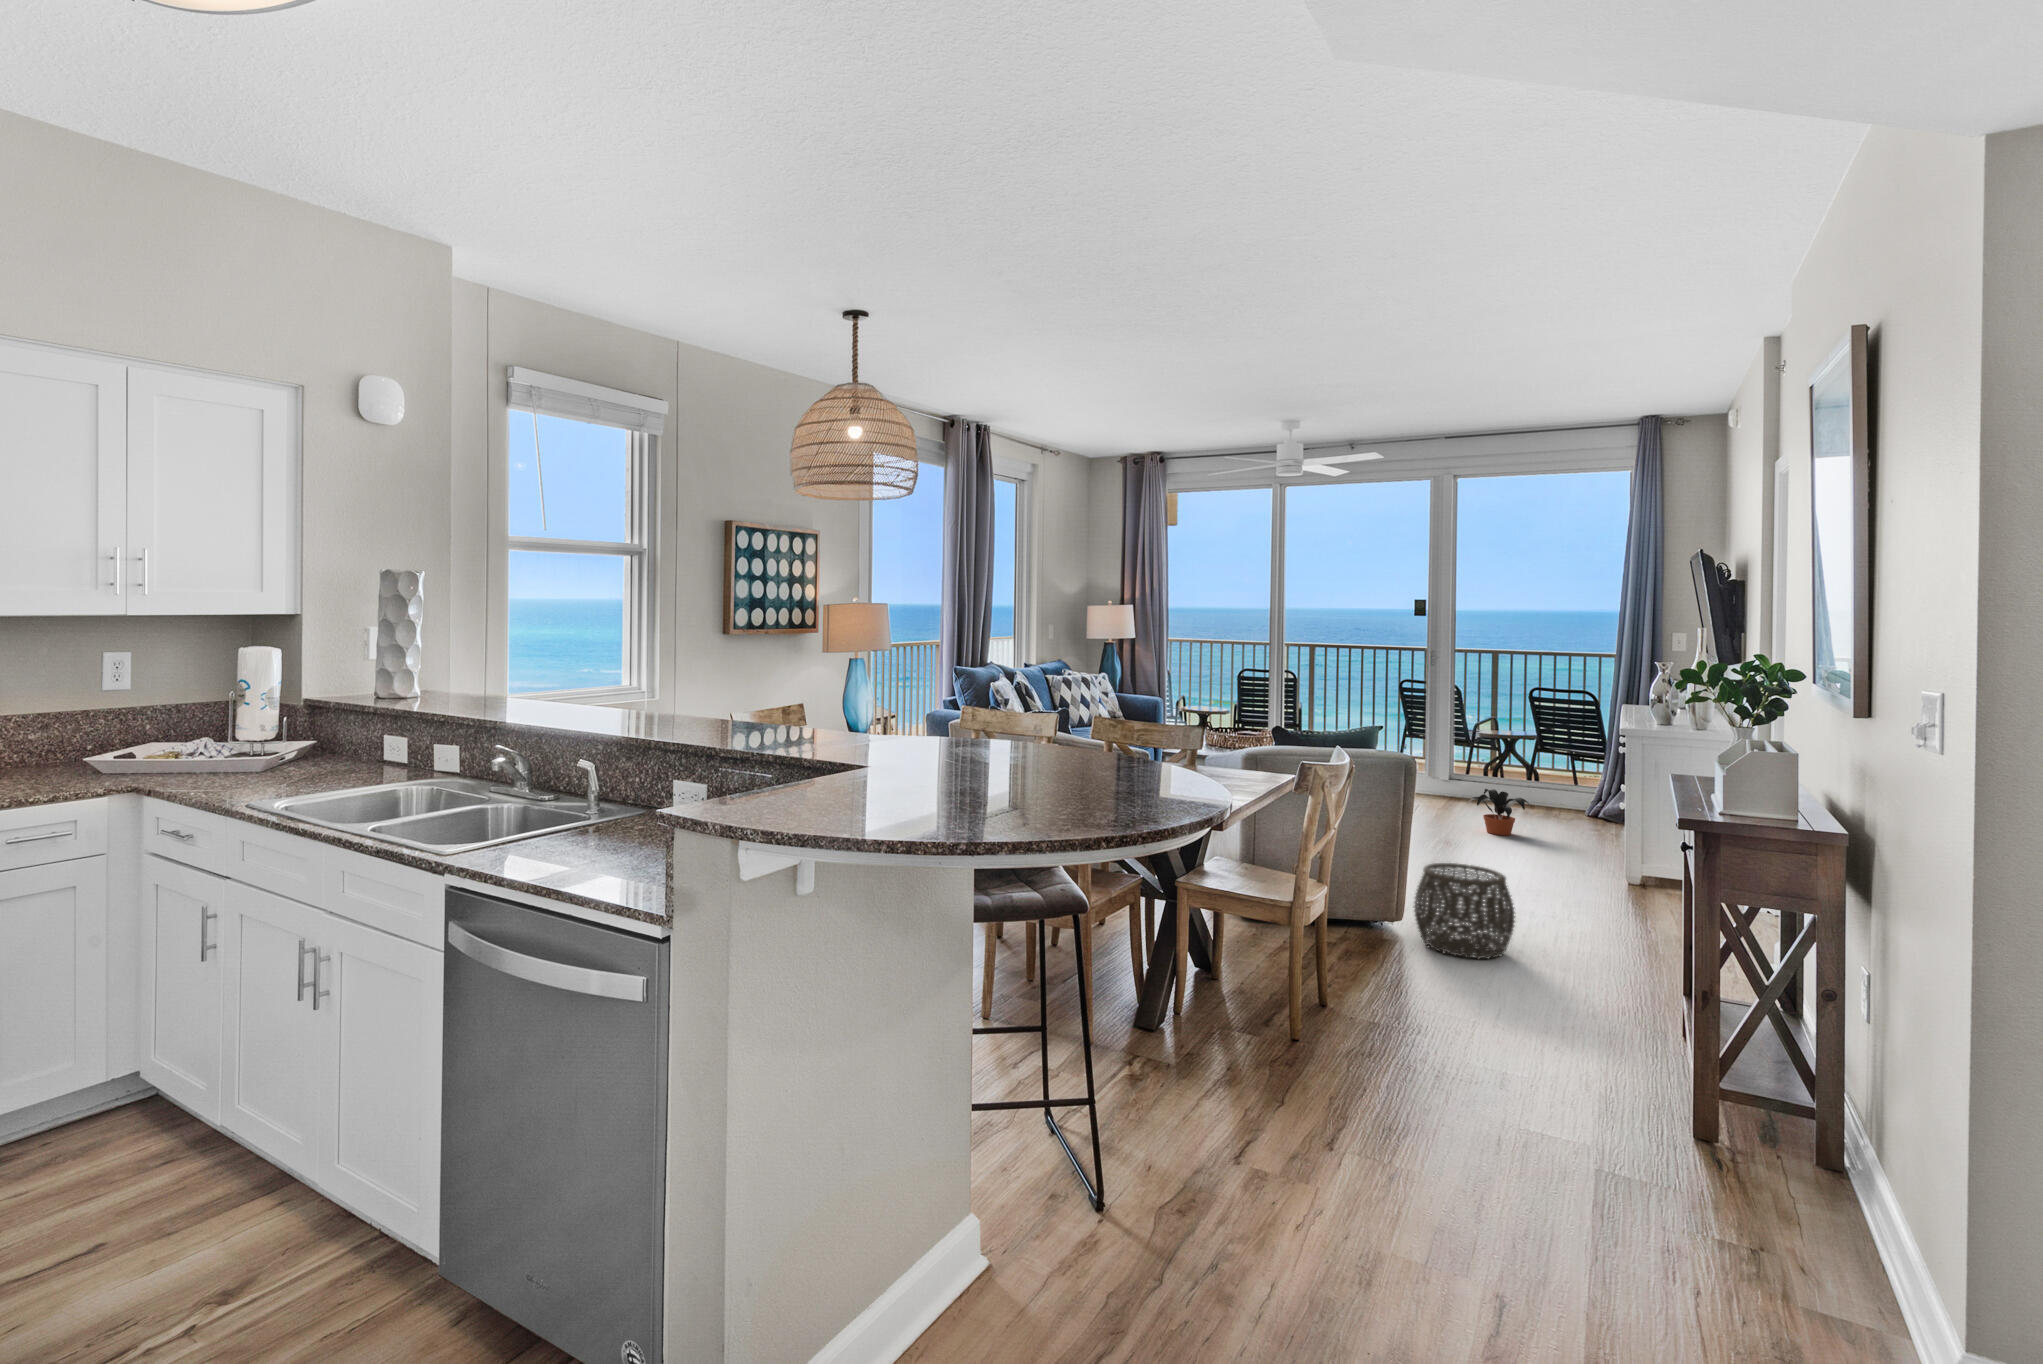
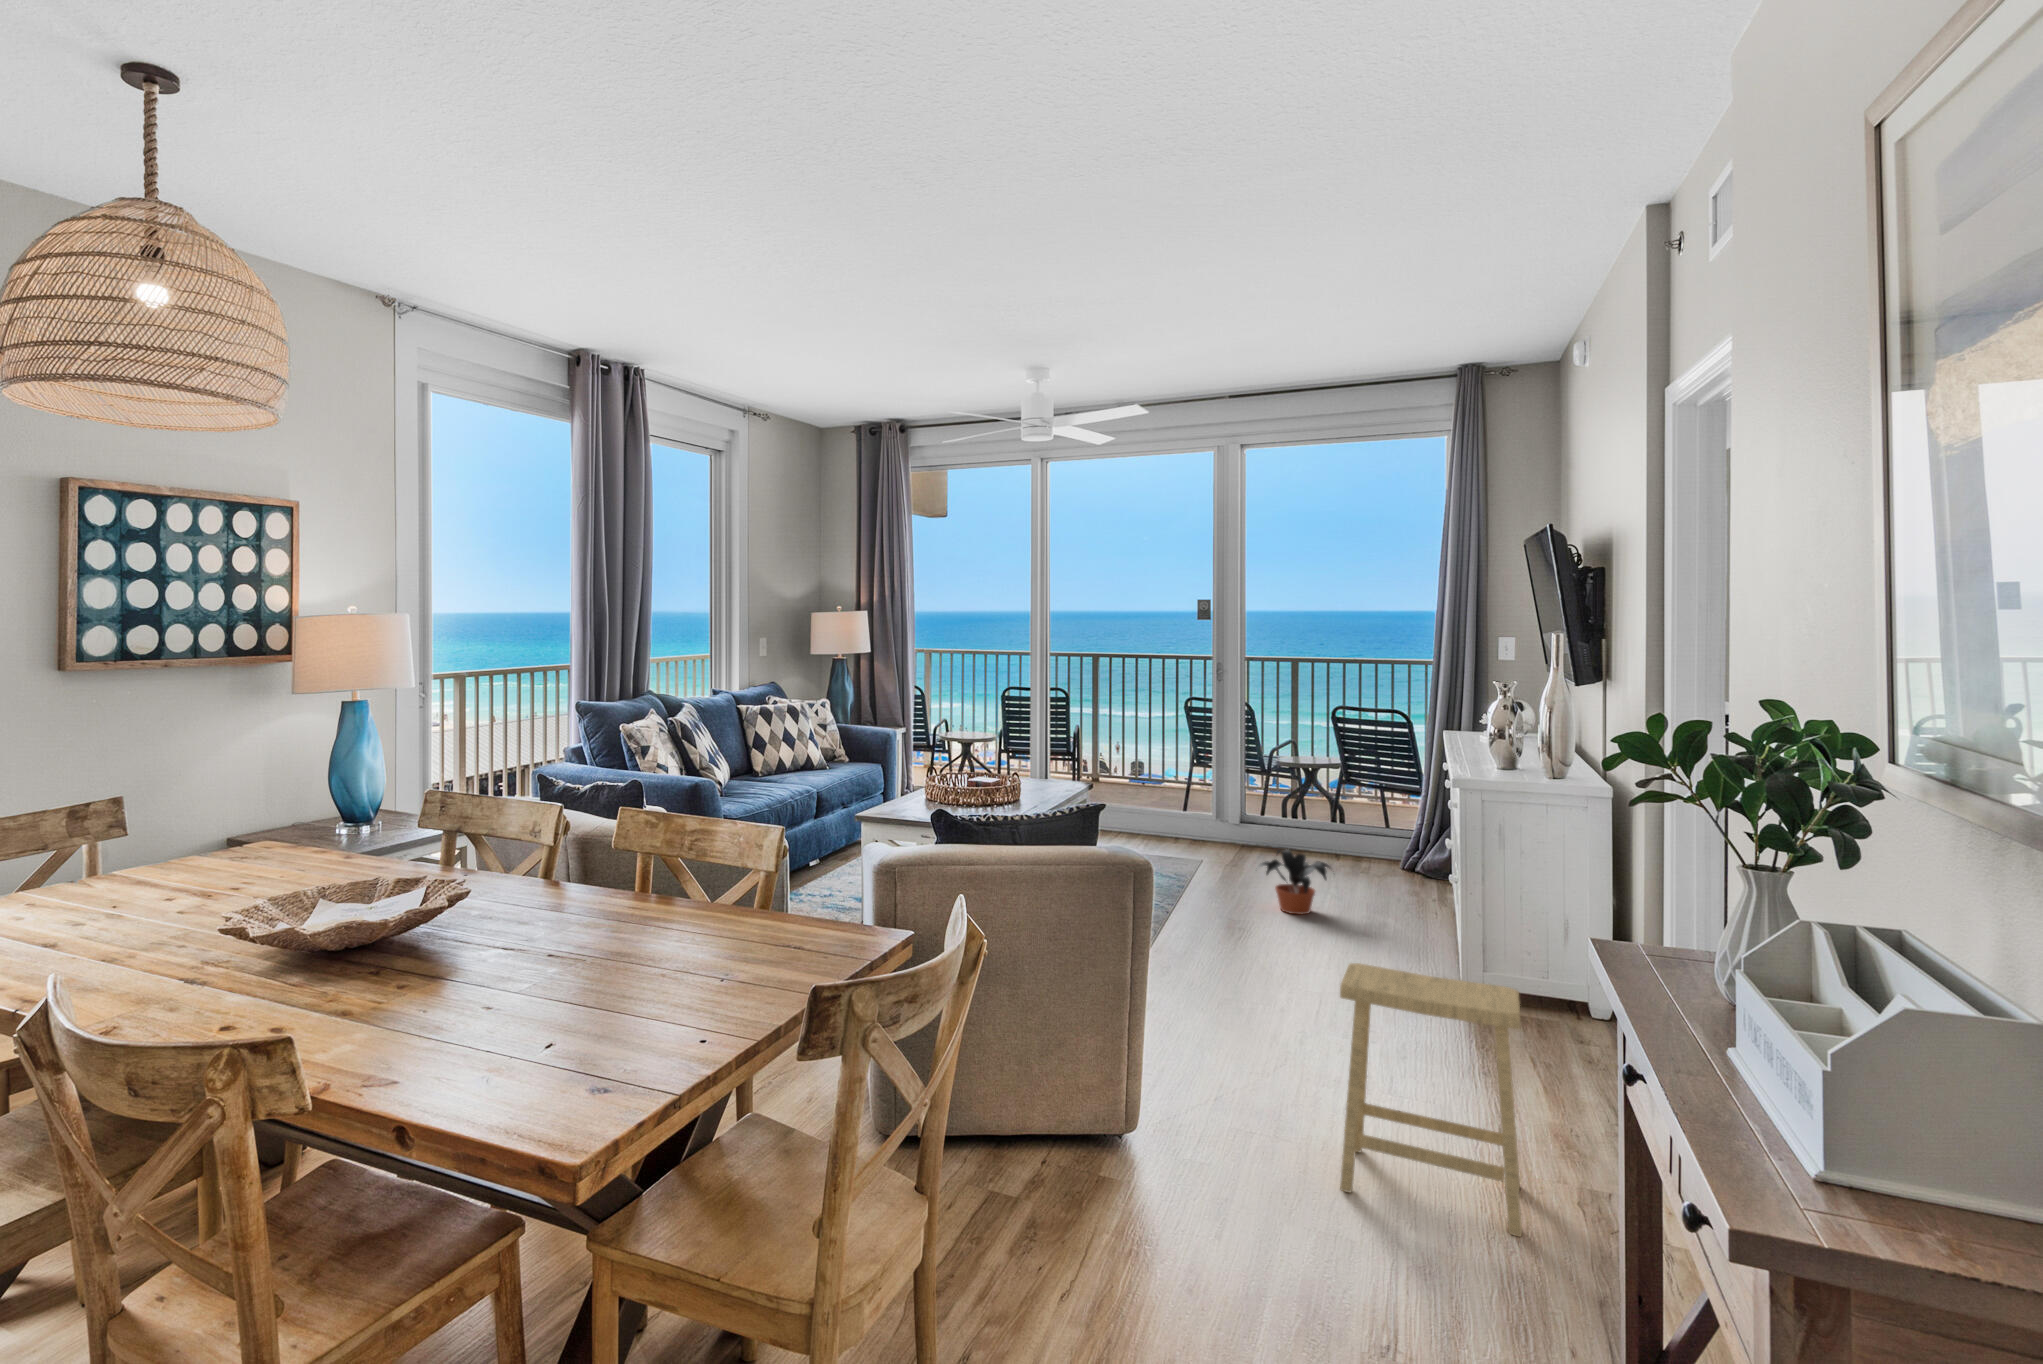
footstool: none [1538,821,1651,964] -> present [1340,963,1522,1237]
woven basket: present [1413,863,1515,959] -> none [1130,1052,1301,1255]

